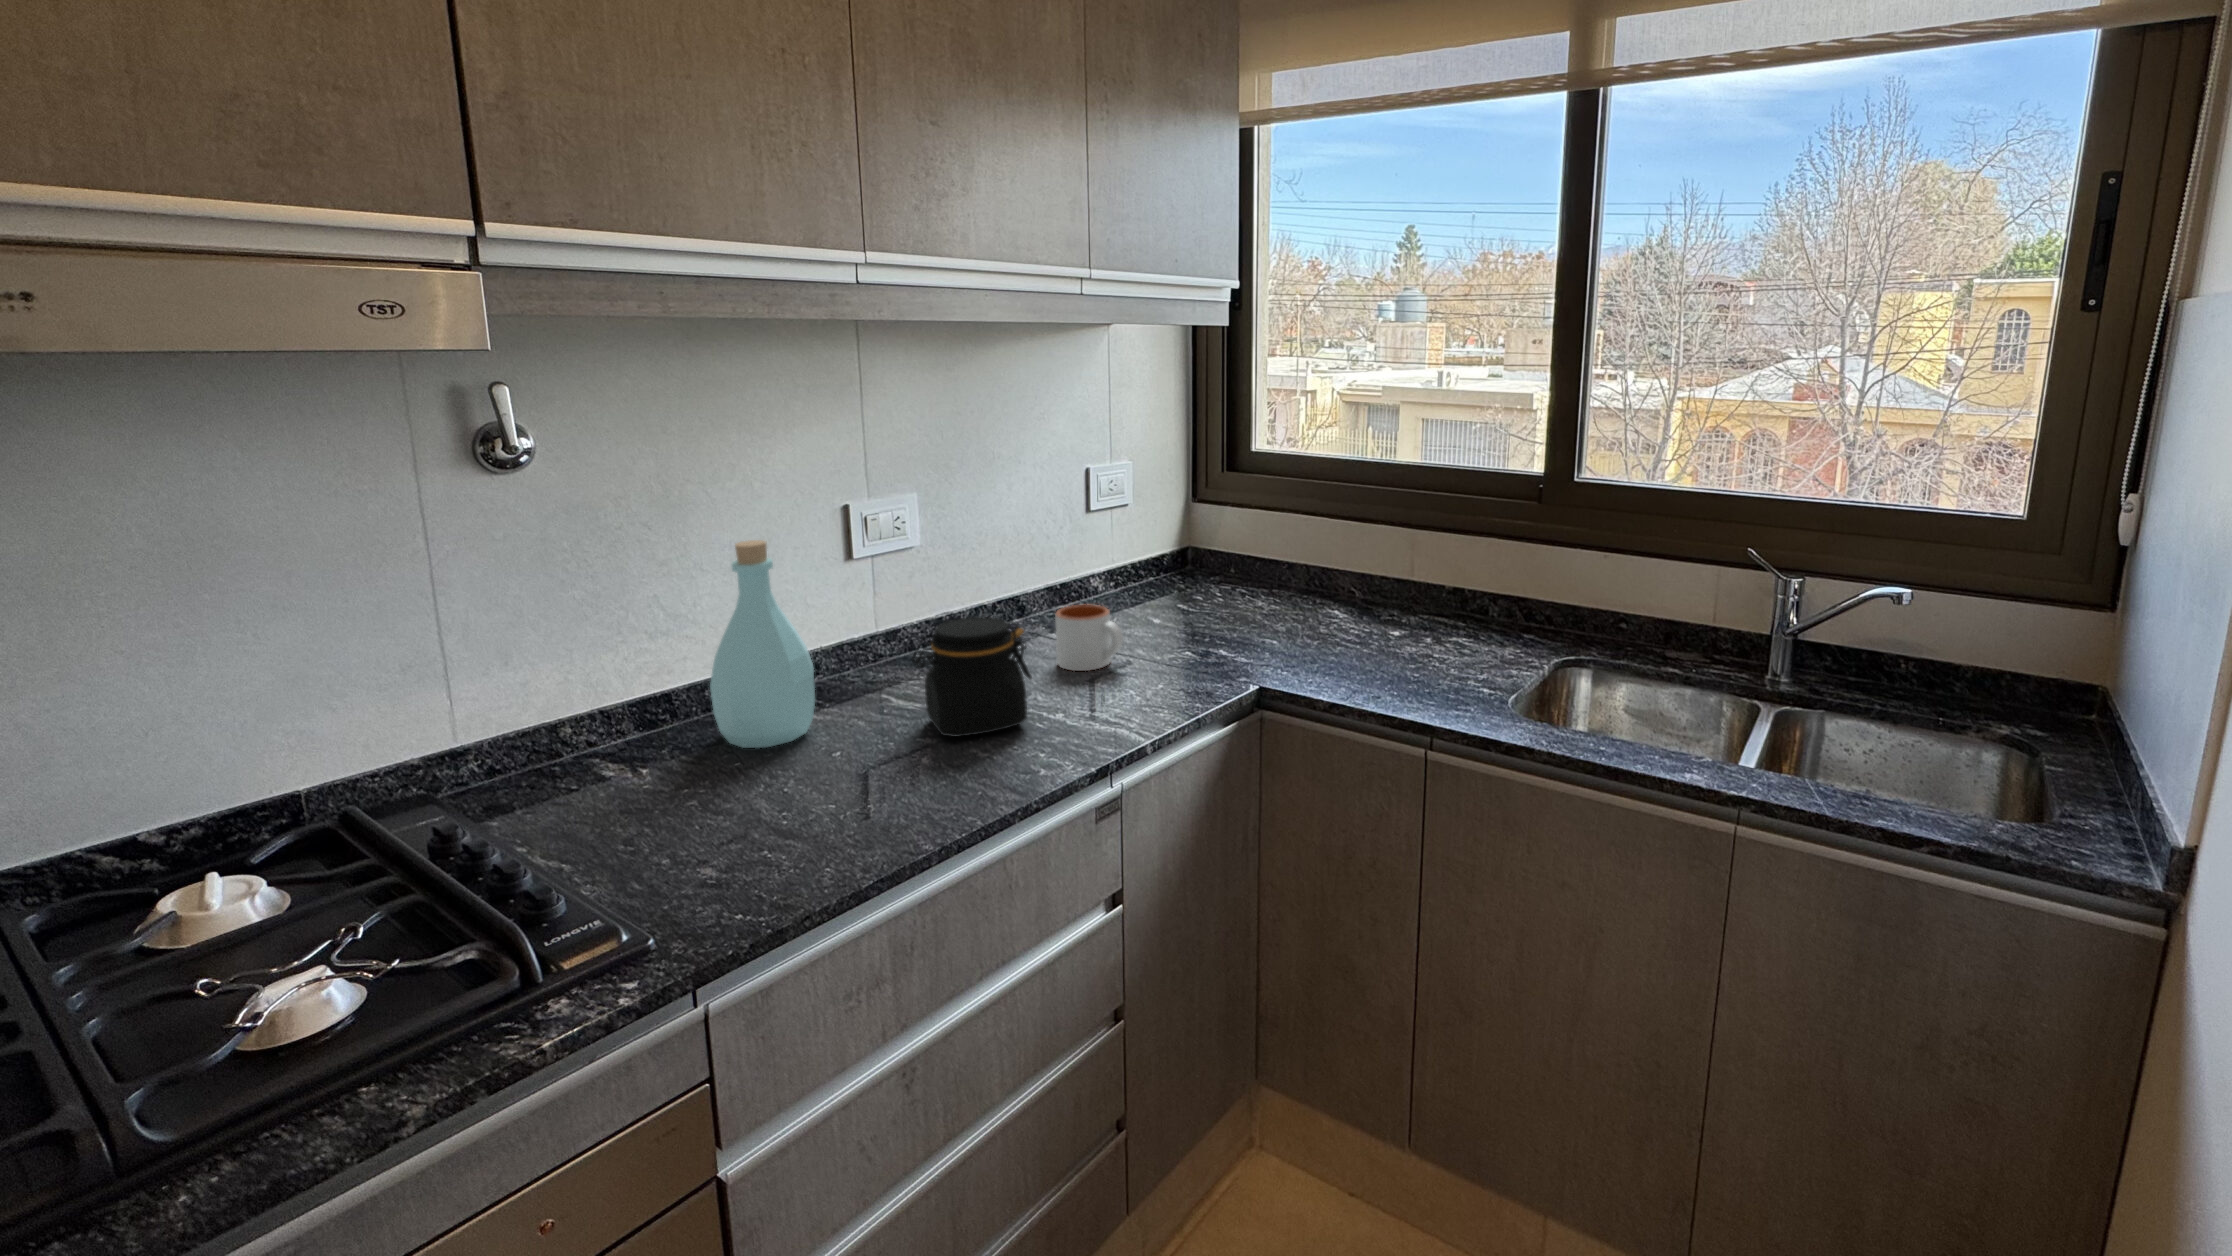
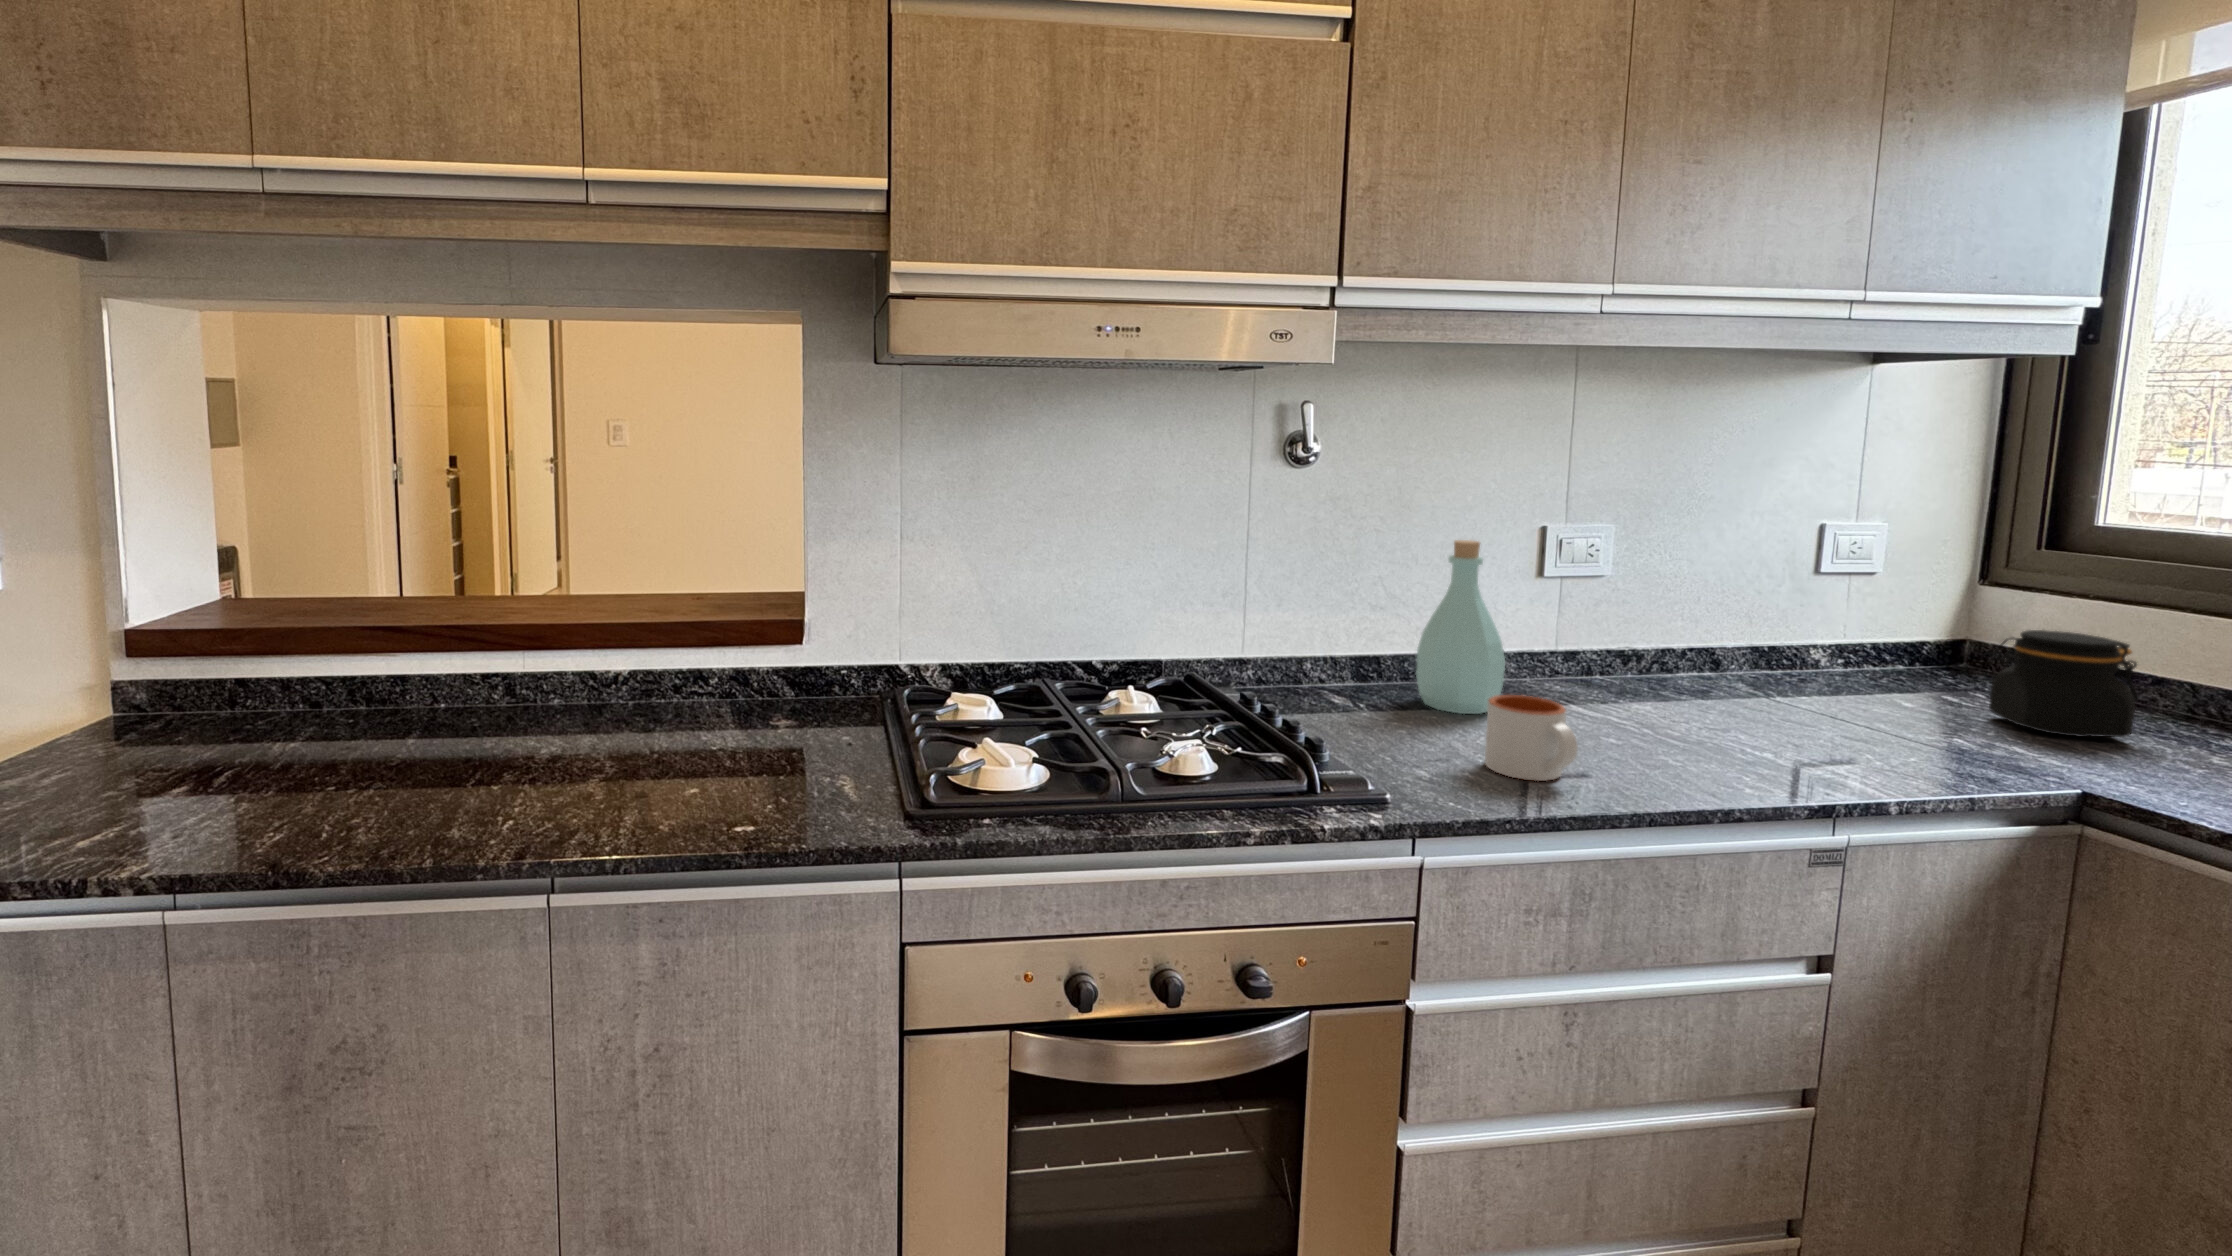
mug: present [1055,604,1123,671] -> present [1485,695,1578,781]
jar: present [912,617,1032,737] -> present [1989,630,2137,737]

